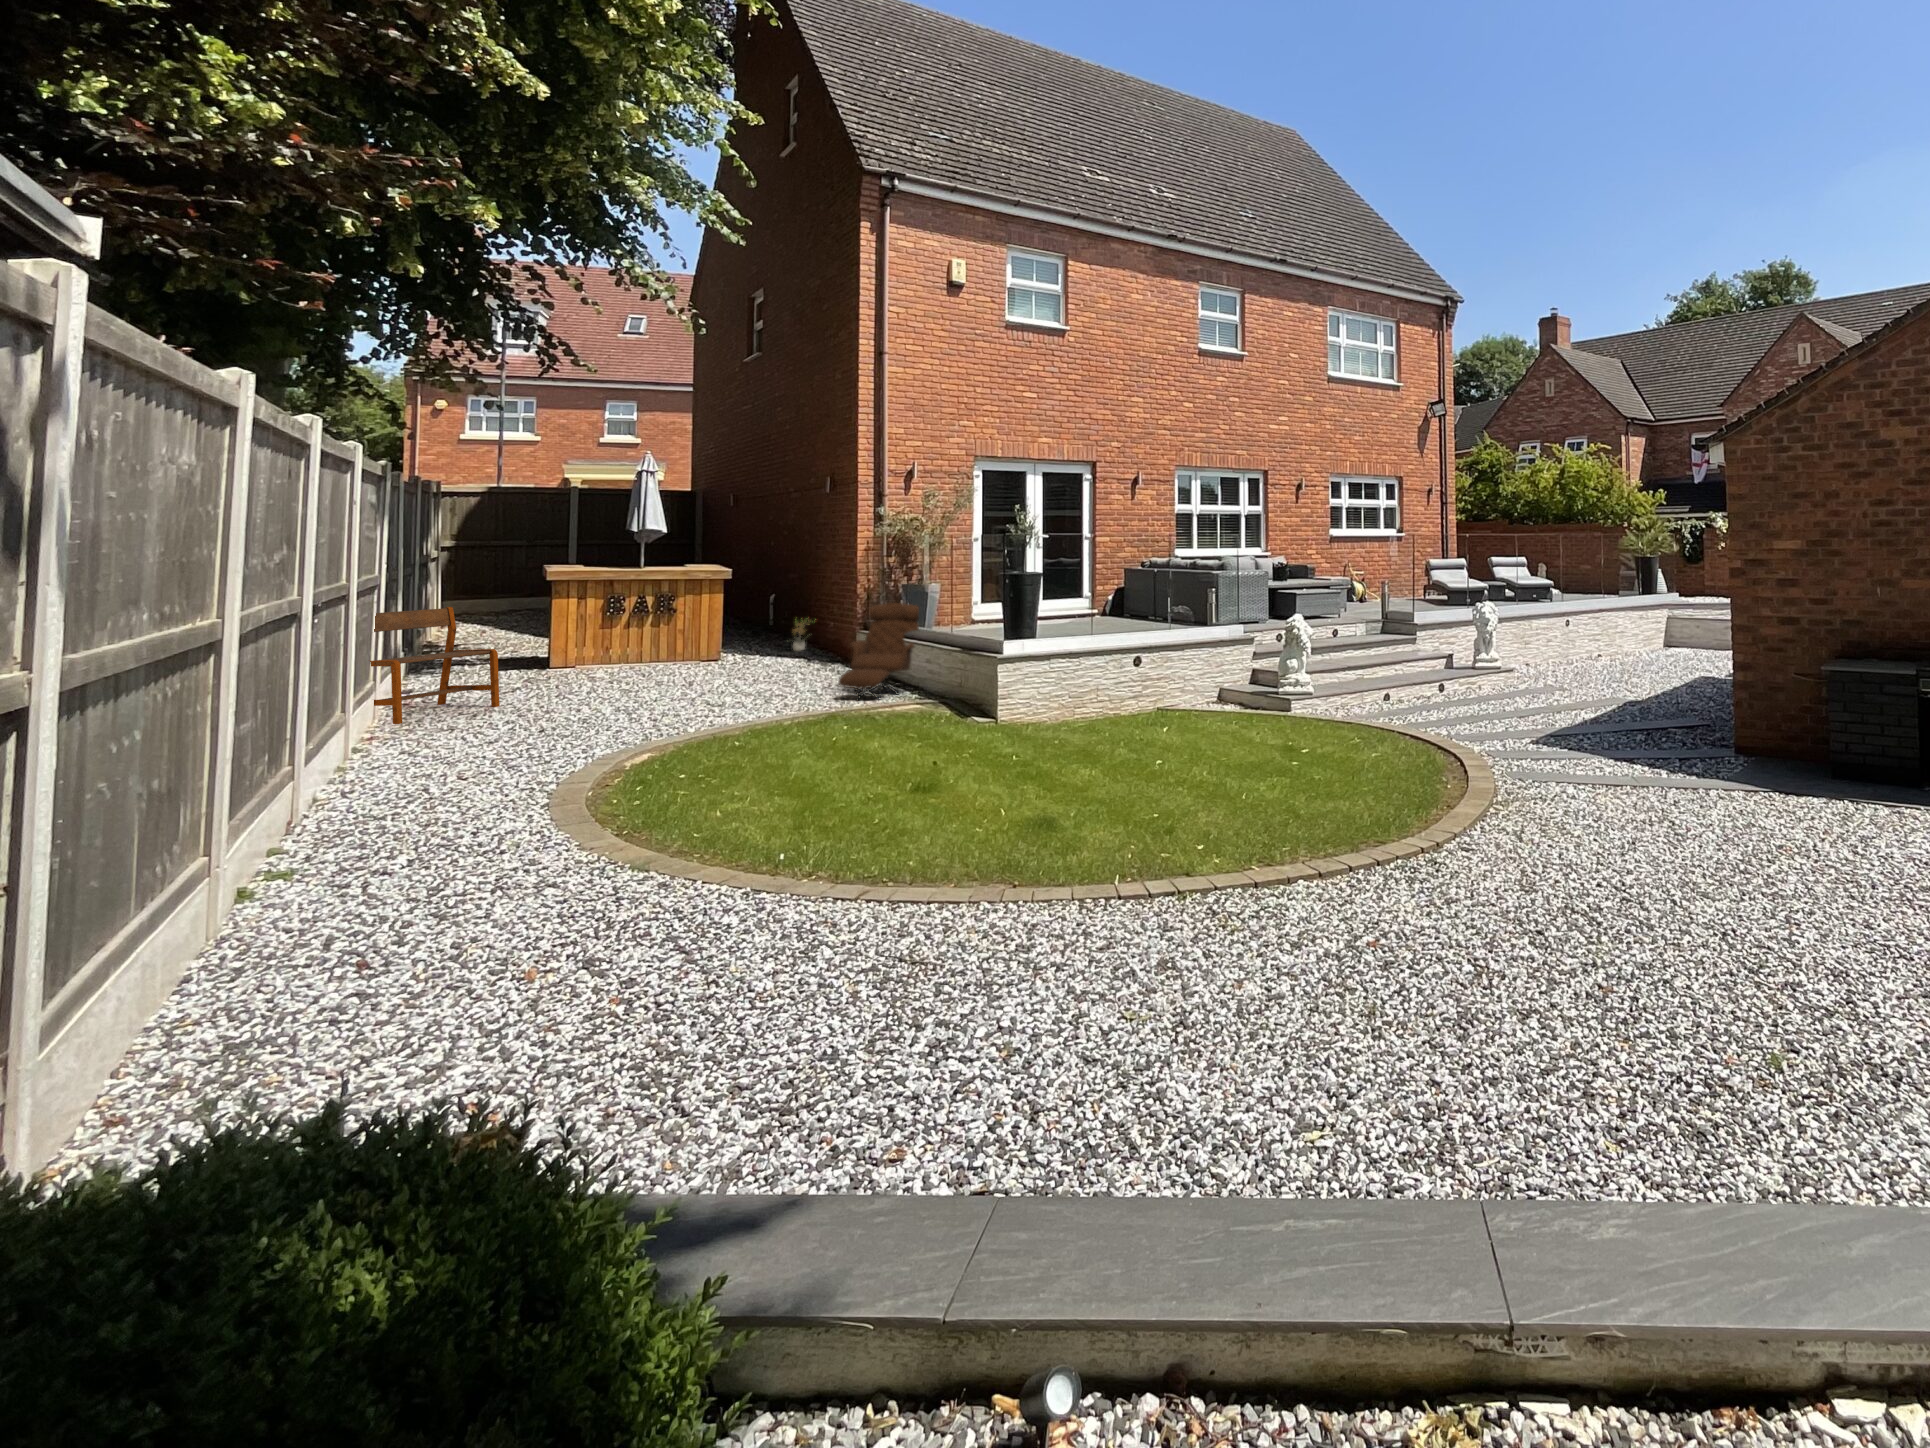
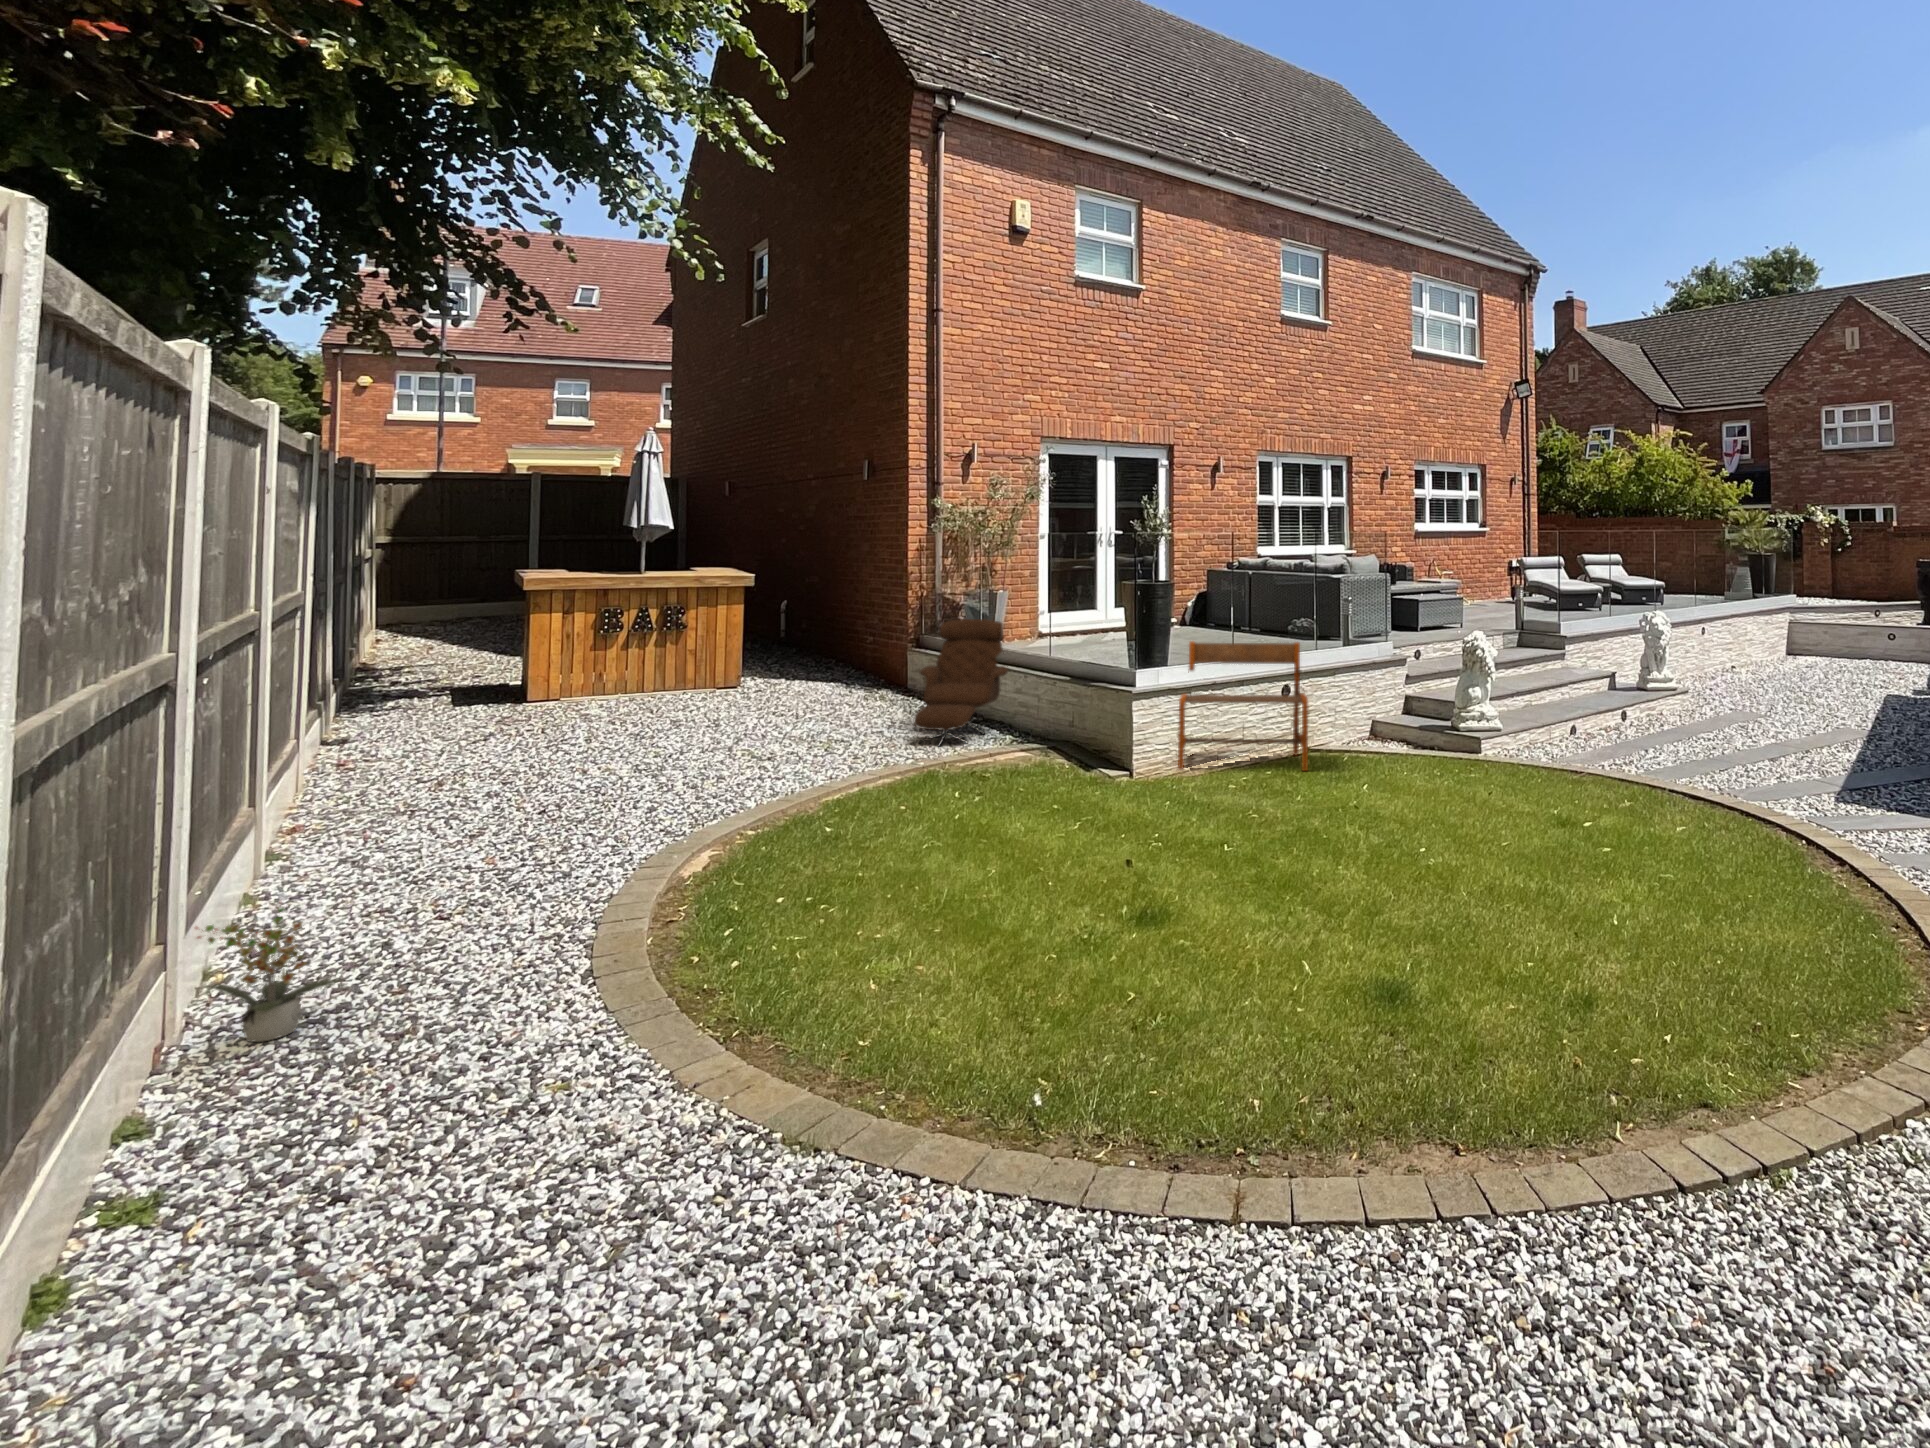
bench: present [370,607,500,724] -> present [1178,641,1308,771]
potted plant: present [792,618,816,651] -> present [196,908,338,1042]

